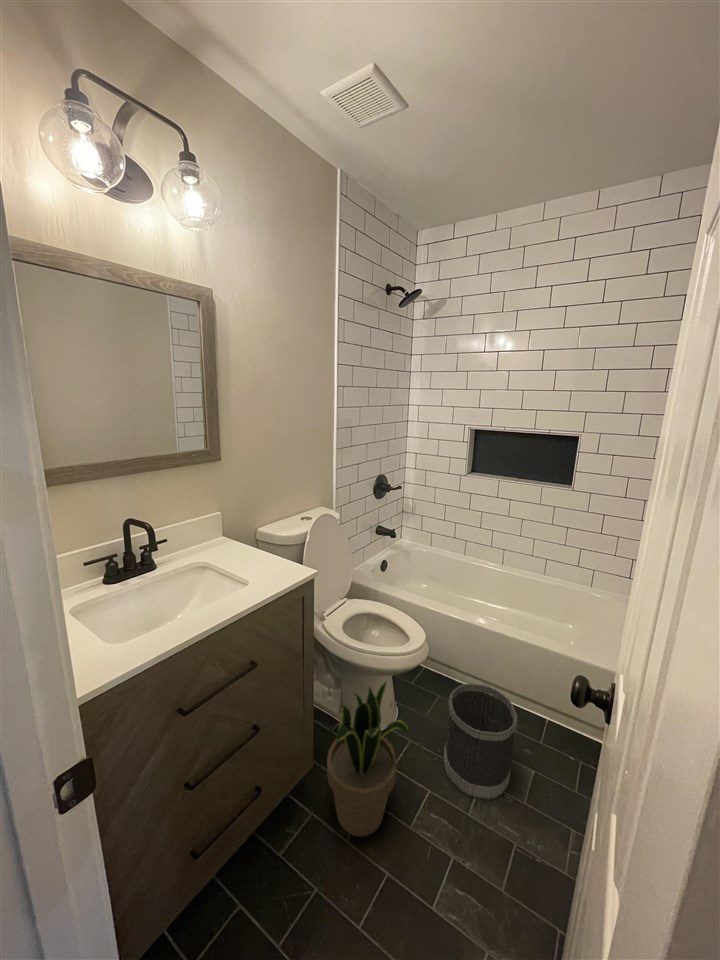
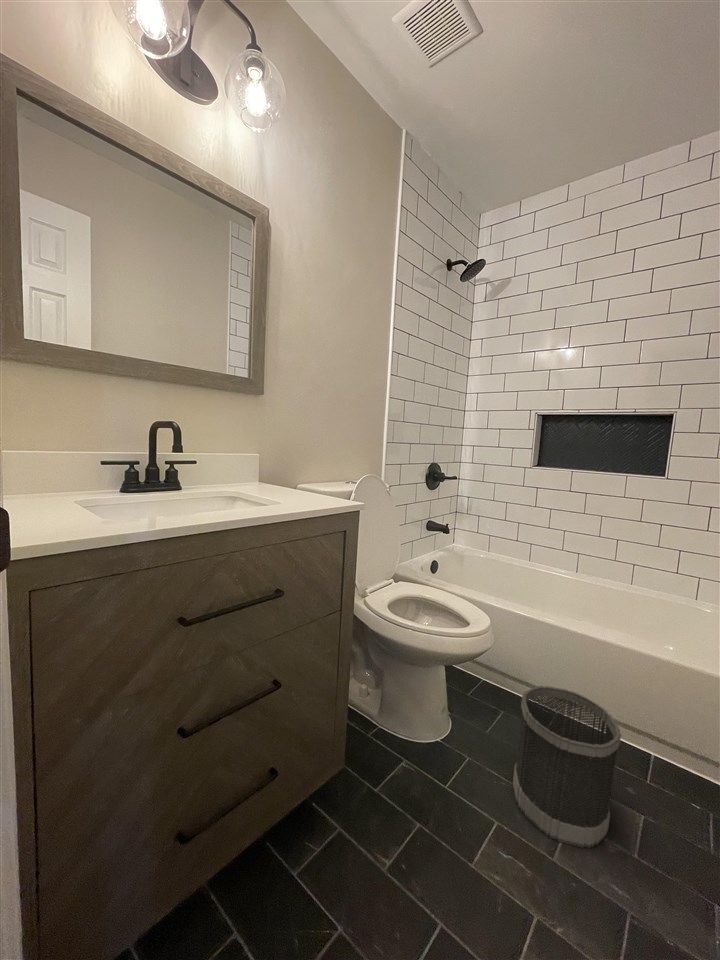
potted plant: present [327,682,409,837] -> none [361,658,475,869]

